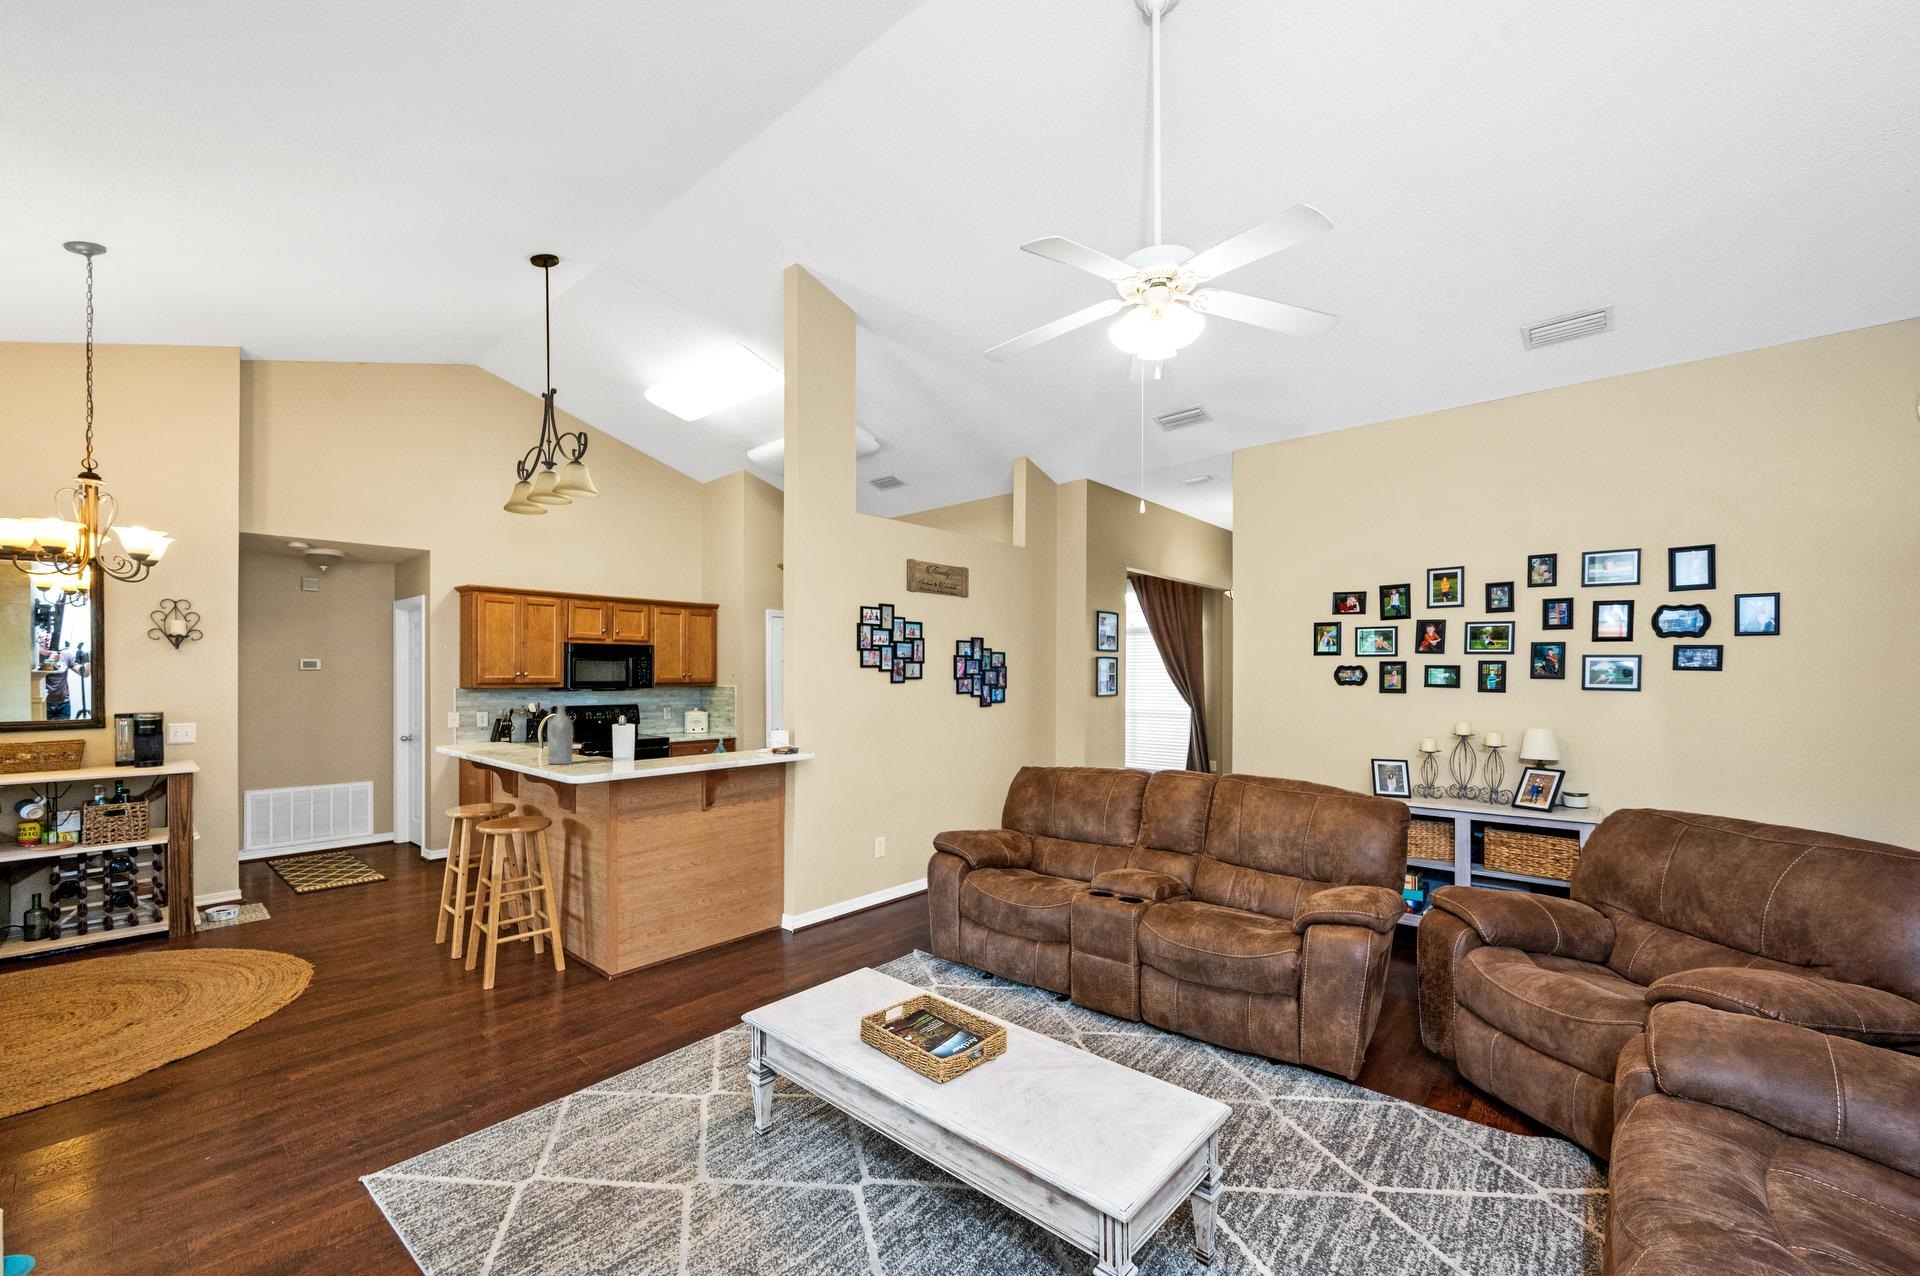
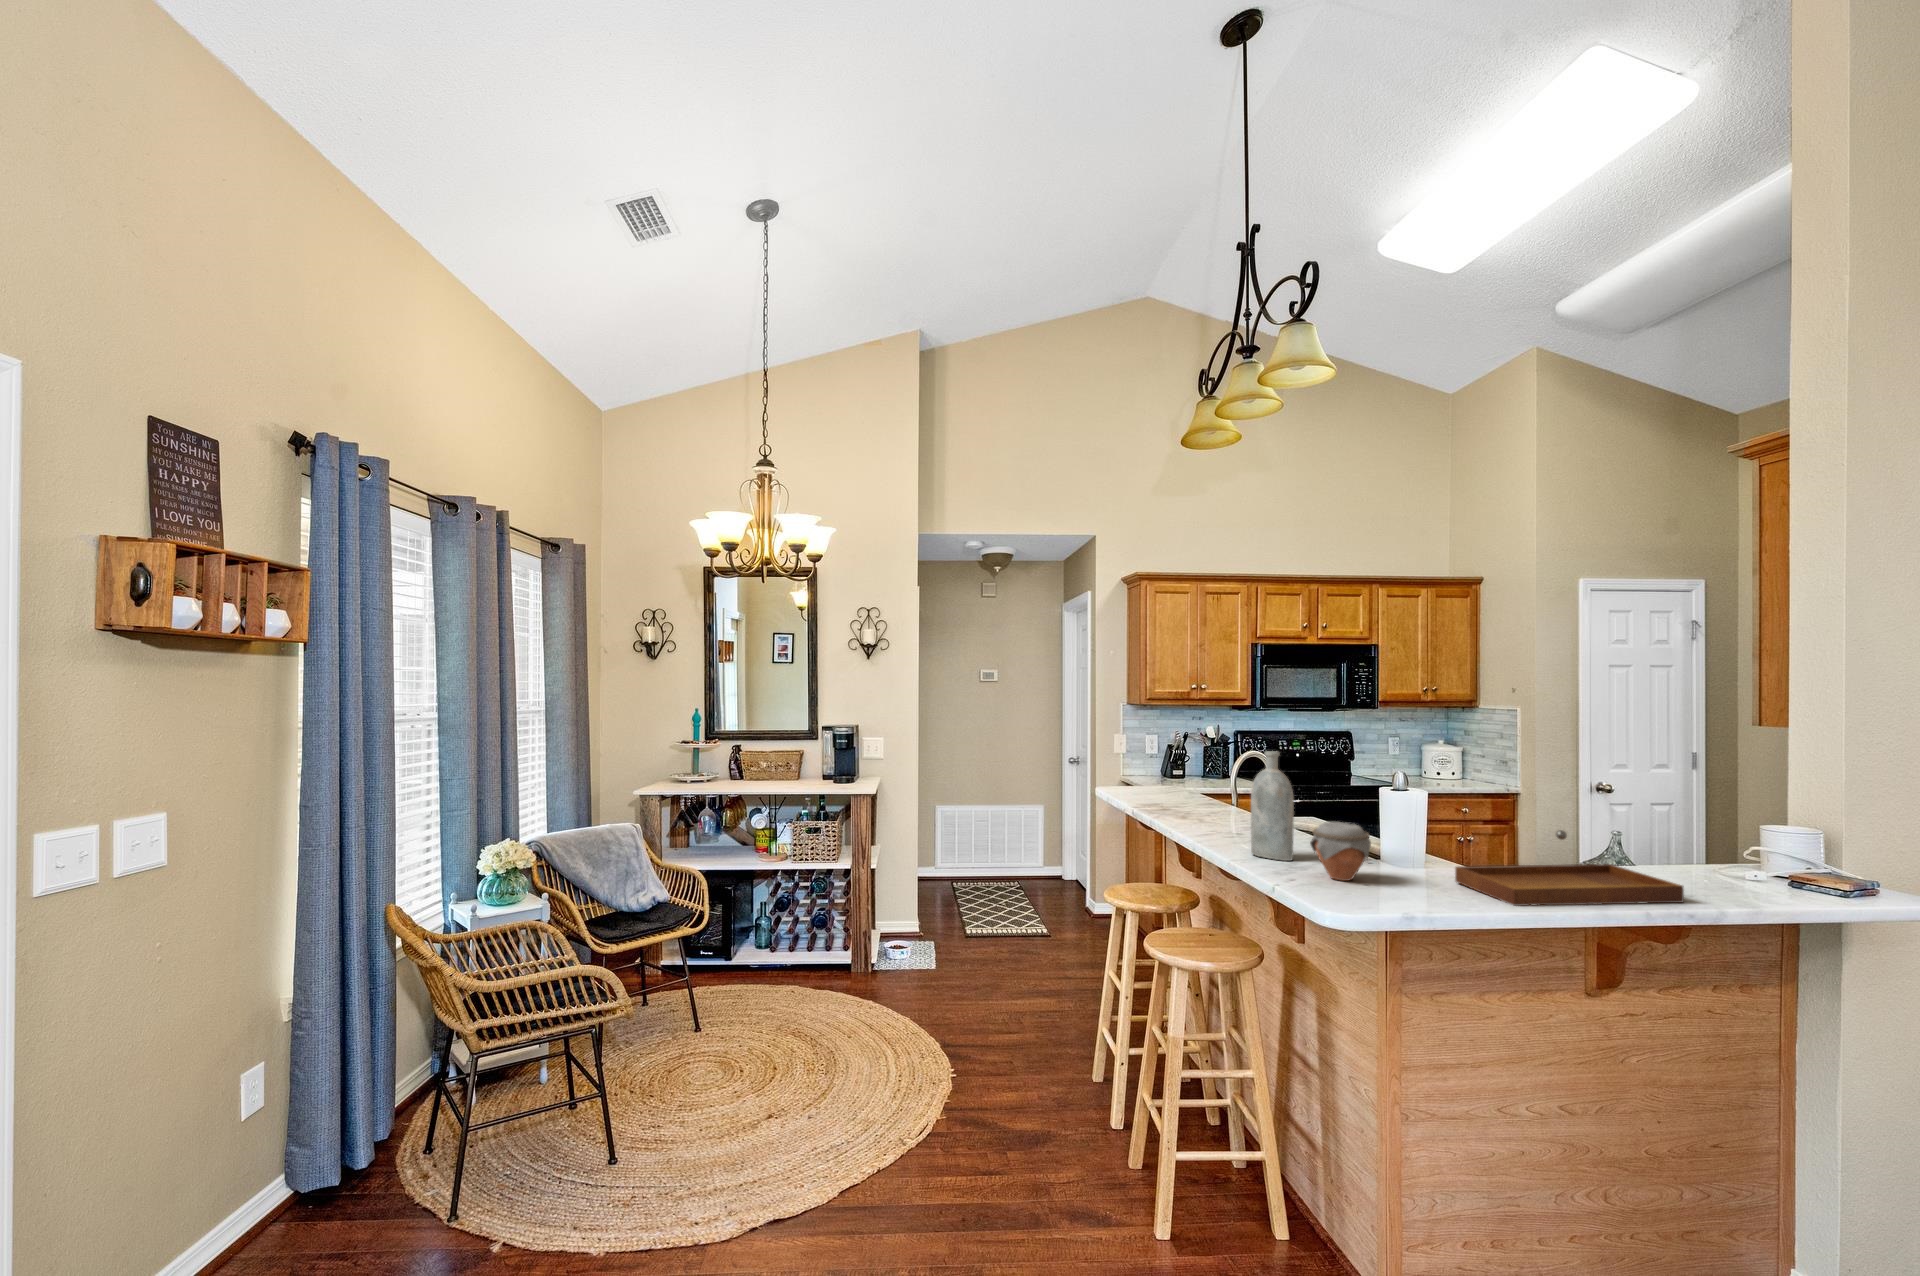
tray: none [653,732,746,766] -> present [1455,830,1684,906]
jar: none [579,738,612,767] -> present [1310,821,1371,881]

